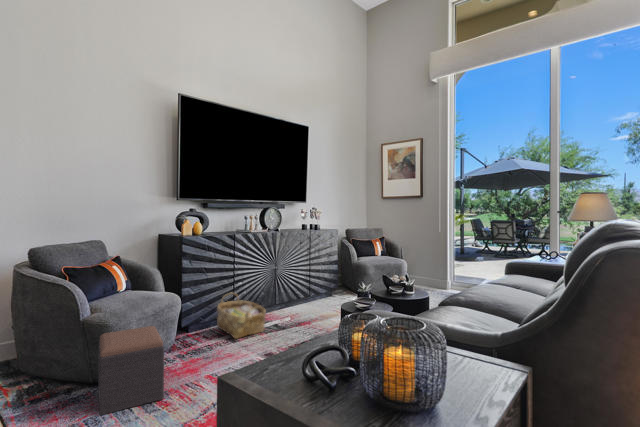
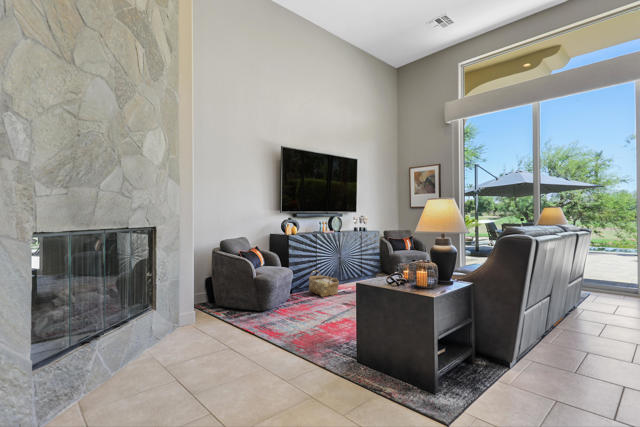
footstool: present [98,326,164,415] -> none [264,282,299,322]

